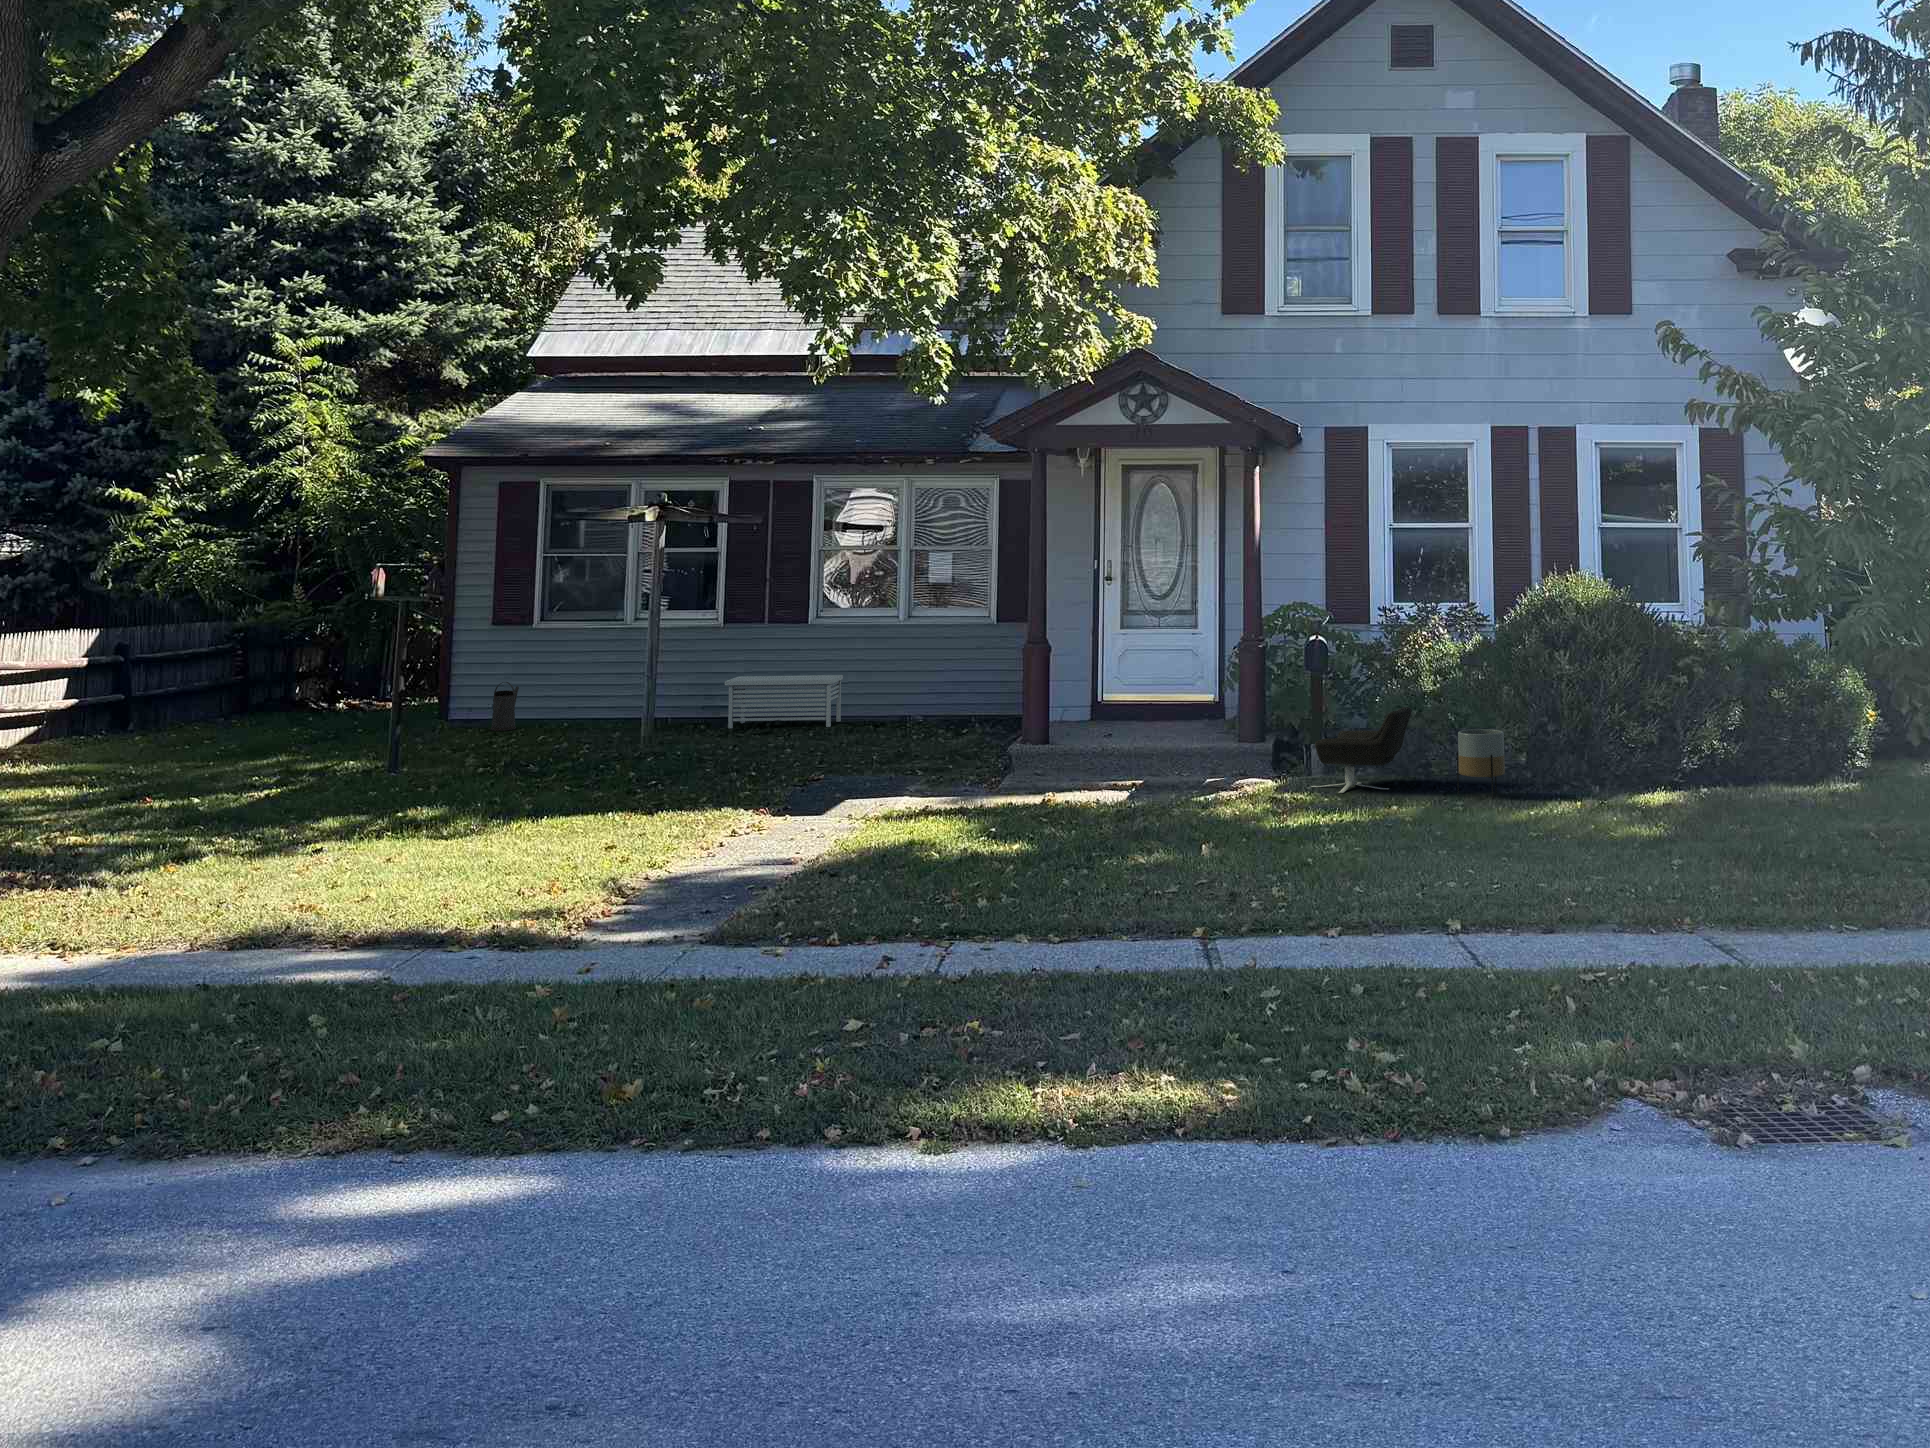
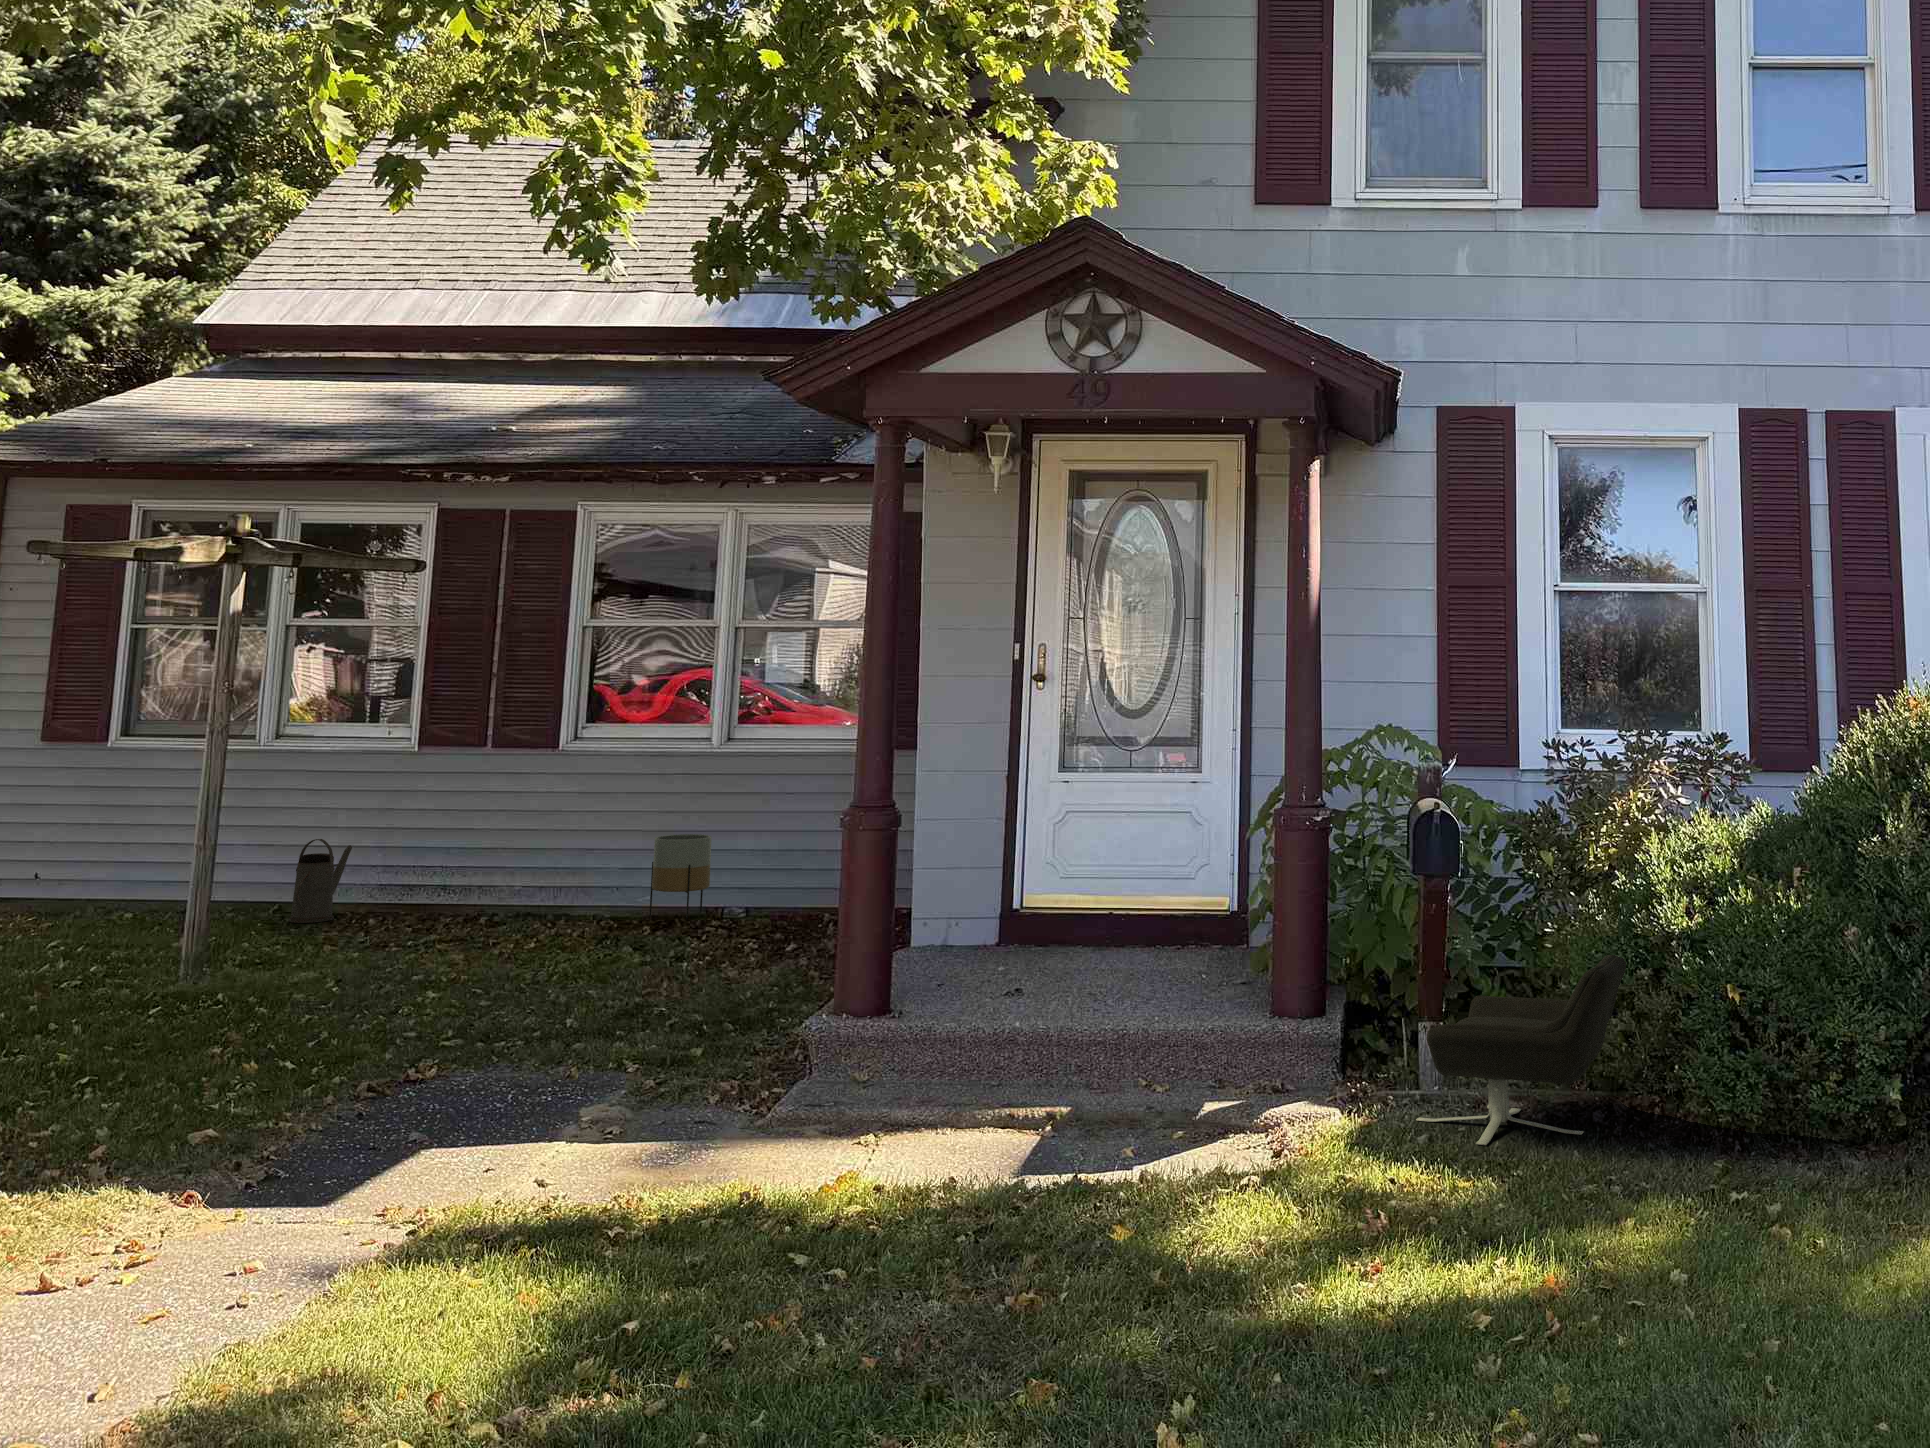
storage bench: present [725,675,843,728] -> none [417,834,628,924]
watering can: present [490,682,519,731] -> present [289,839,352,923]
planter: present [1457,729,1505,799] -> present [650,834,712,919]

